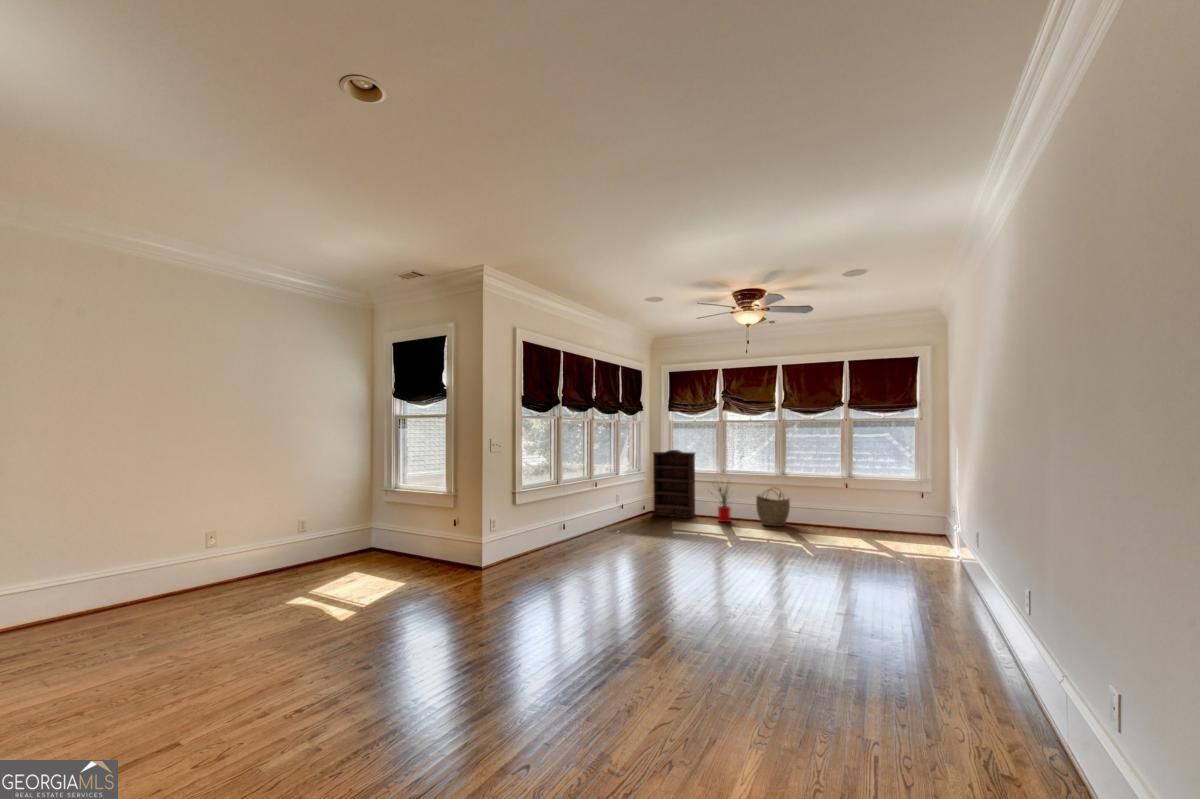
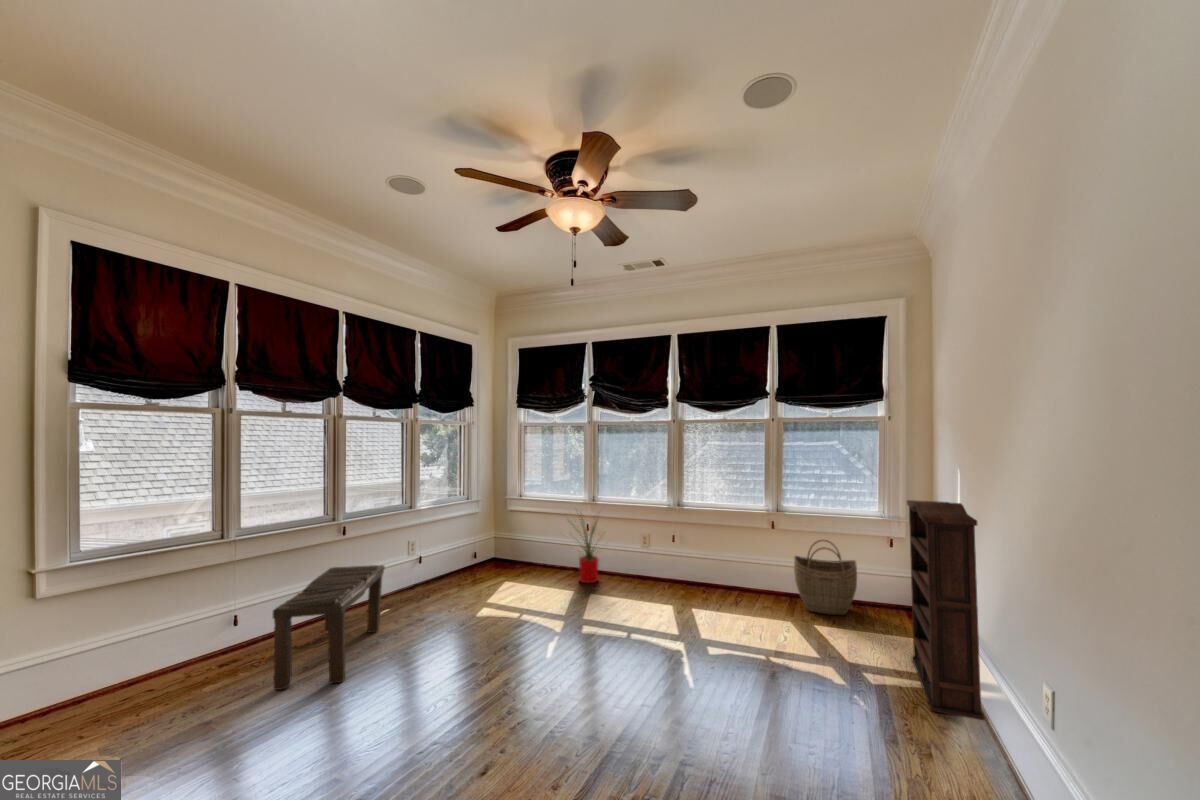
bookshelf: present [653,450,696,518] -> present [907,500,985,720]
woven basket: present [756,489,790,527] -> present [794,540,857,615]
bench: none [589,498,622,548] -> present [273,565,385,690]

